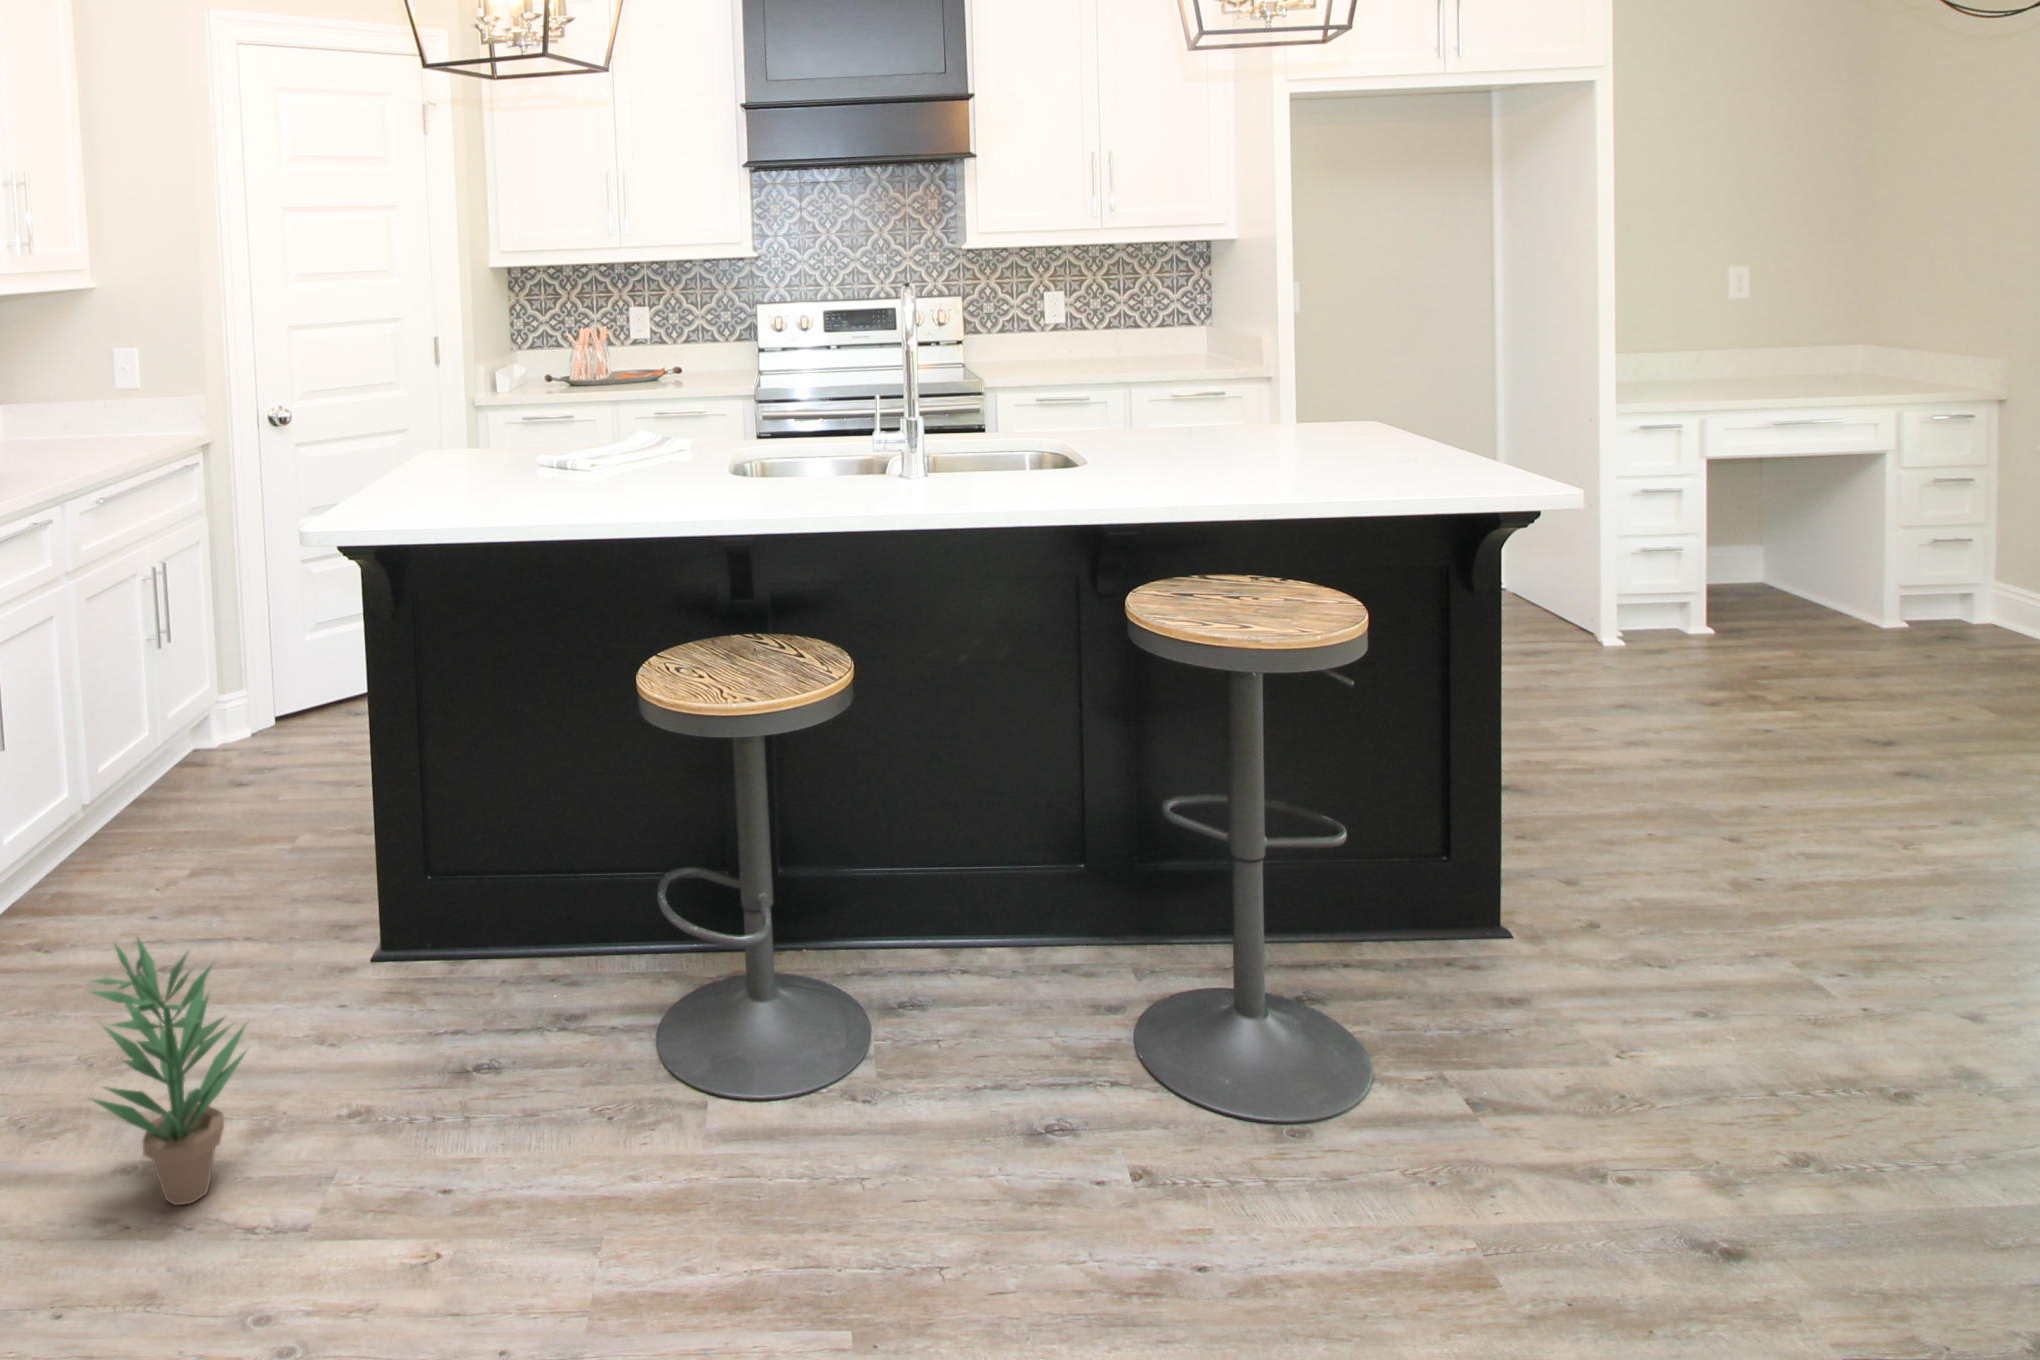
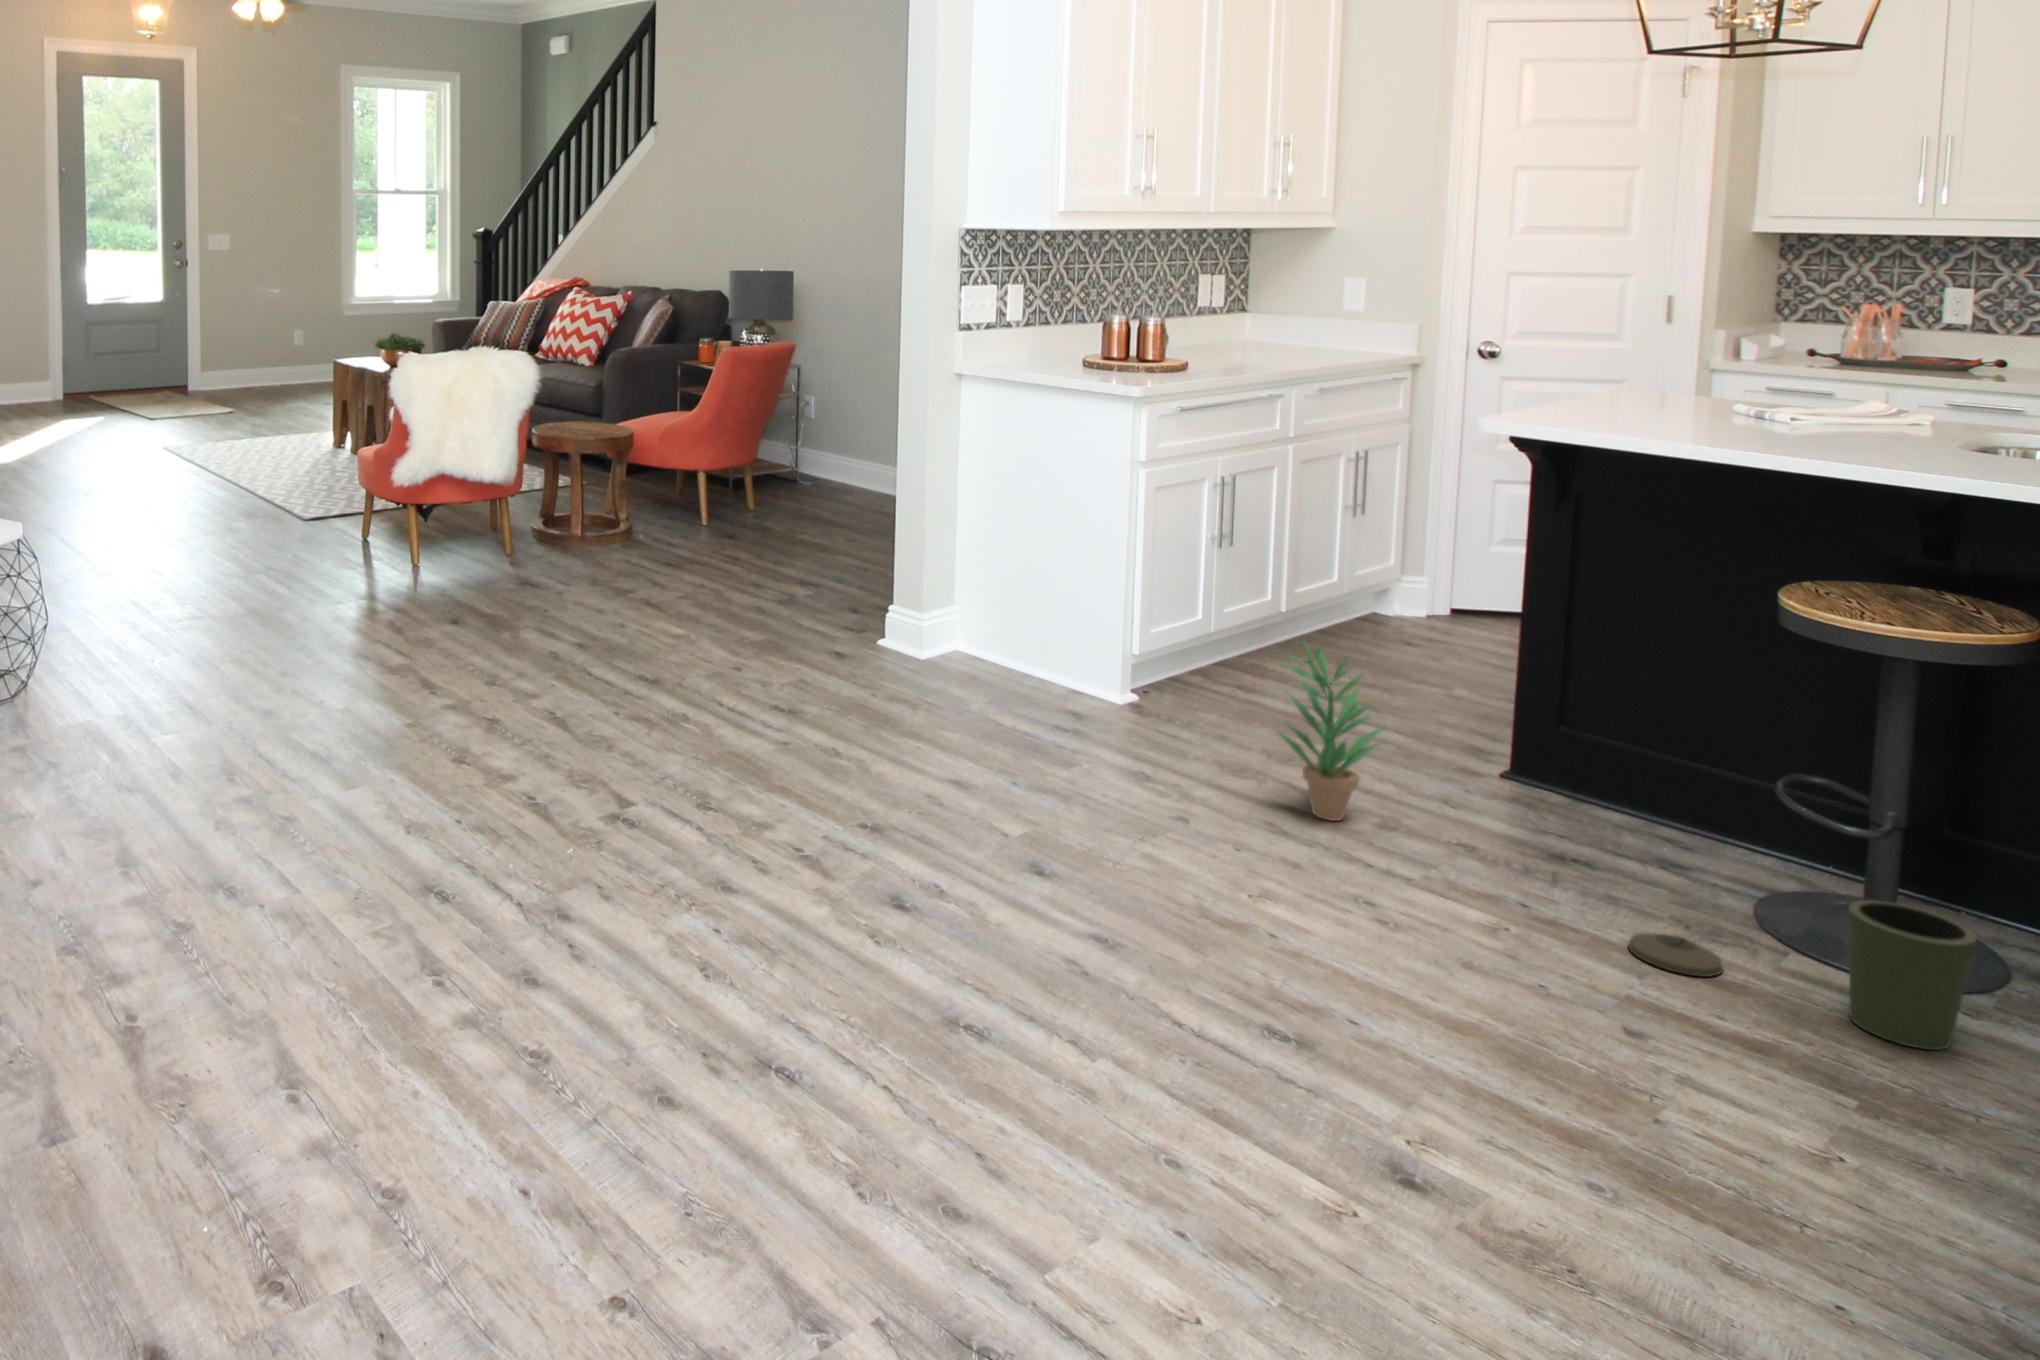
trash can: none [591,1077,921,1289] -> present [1628,900,1976,1050]

